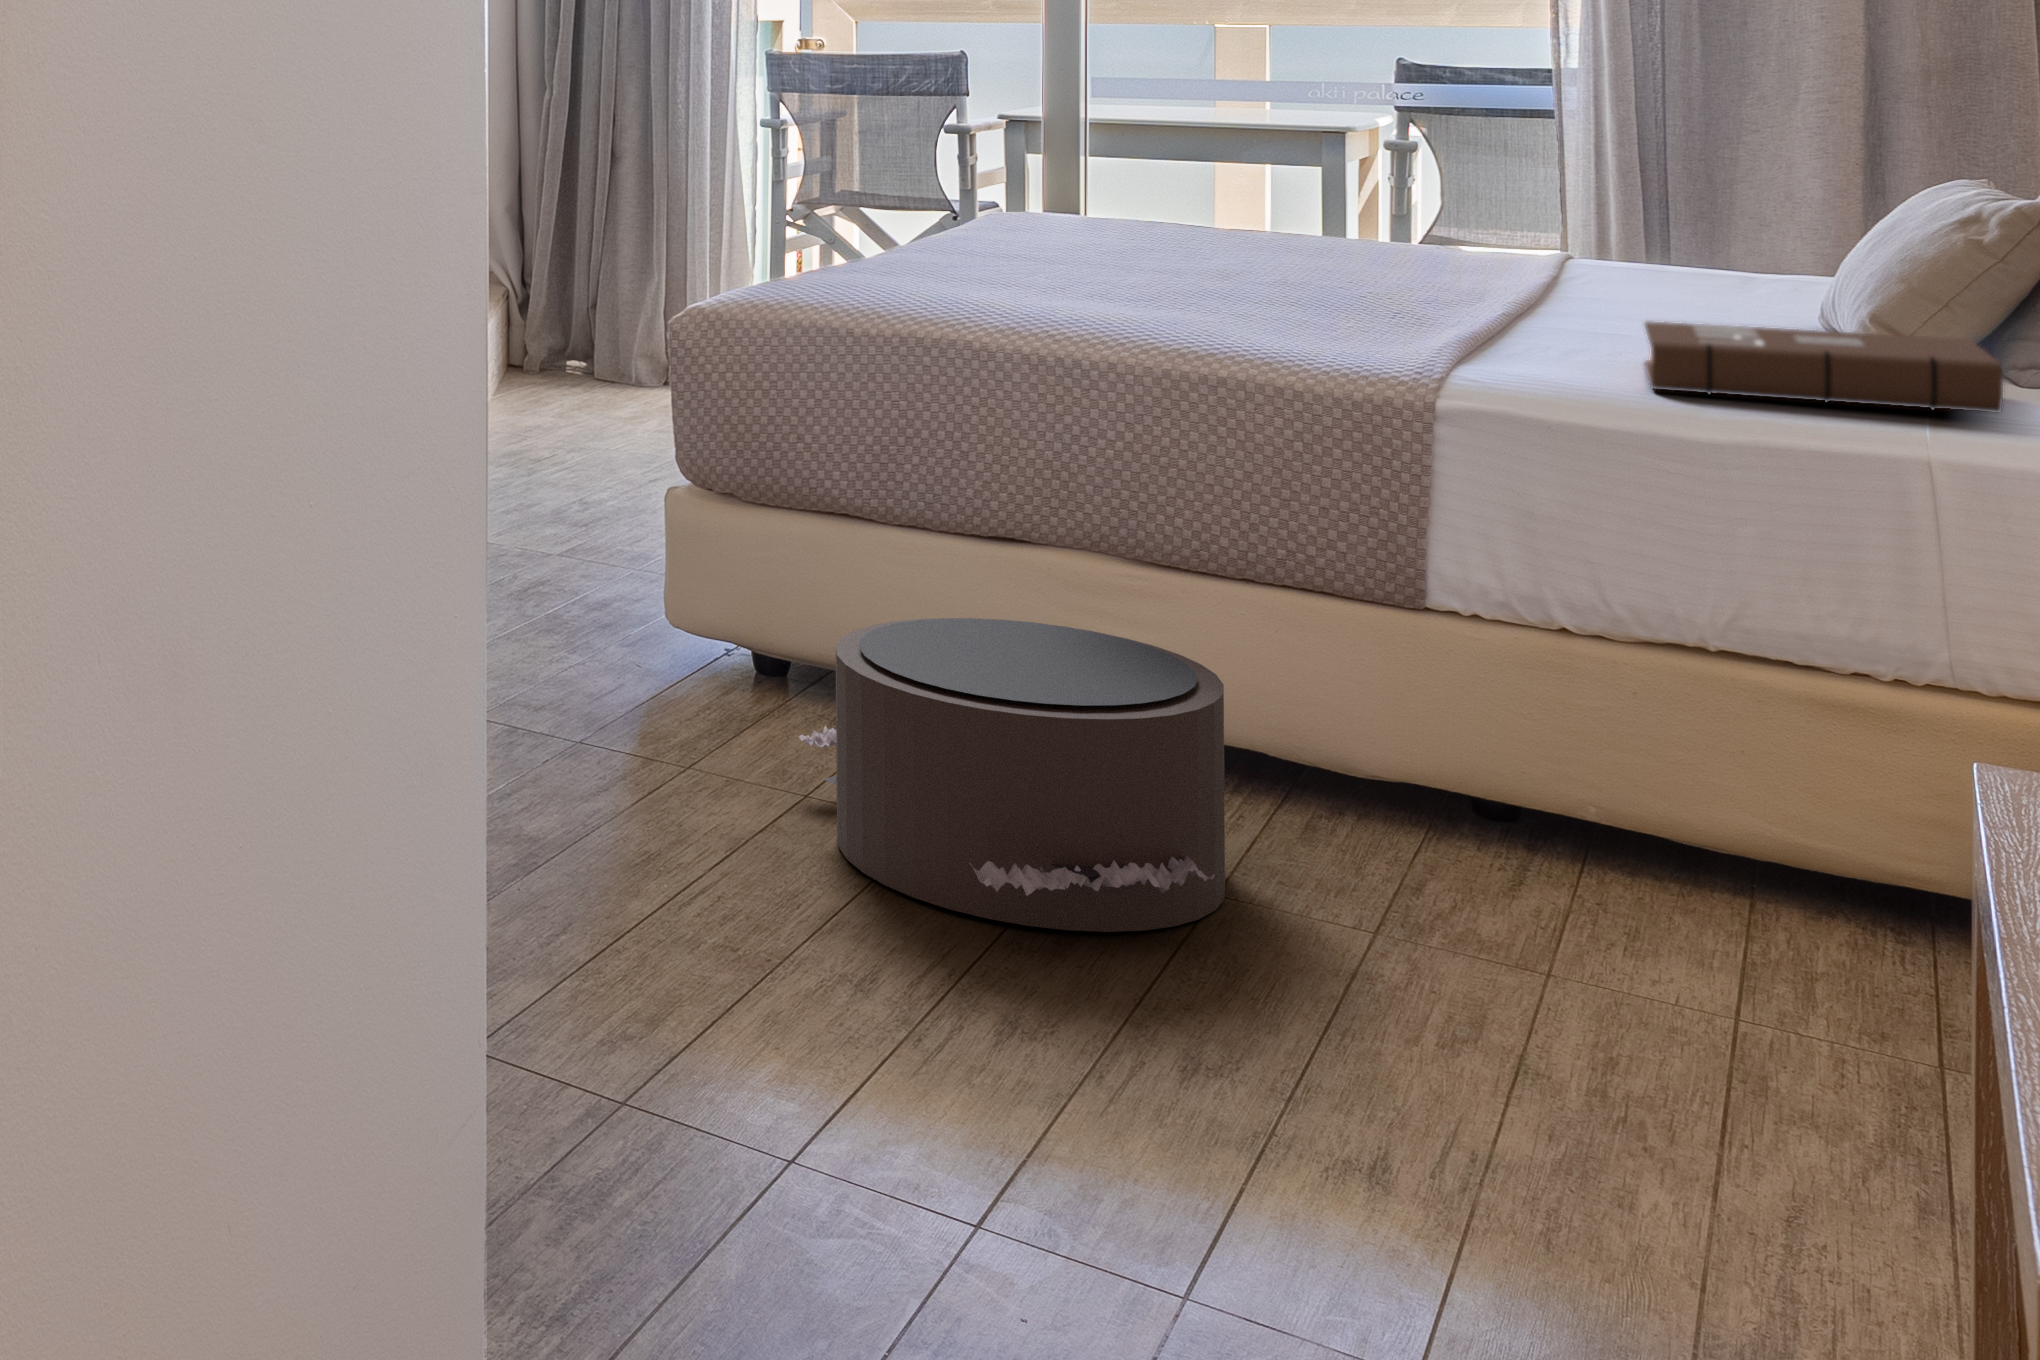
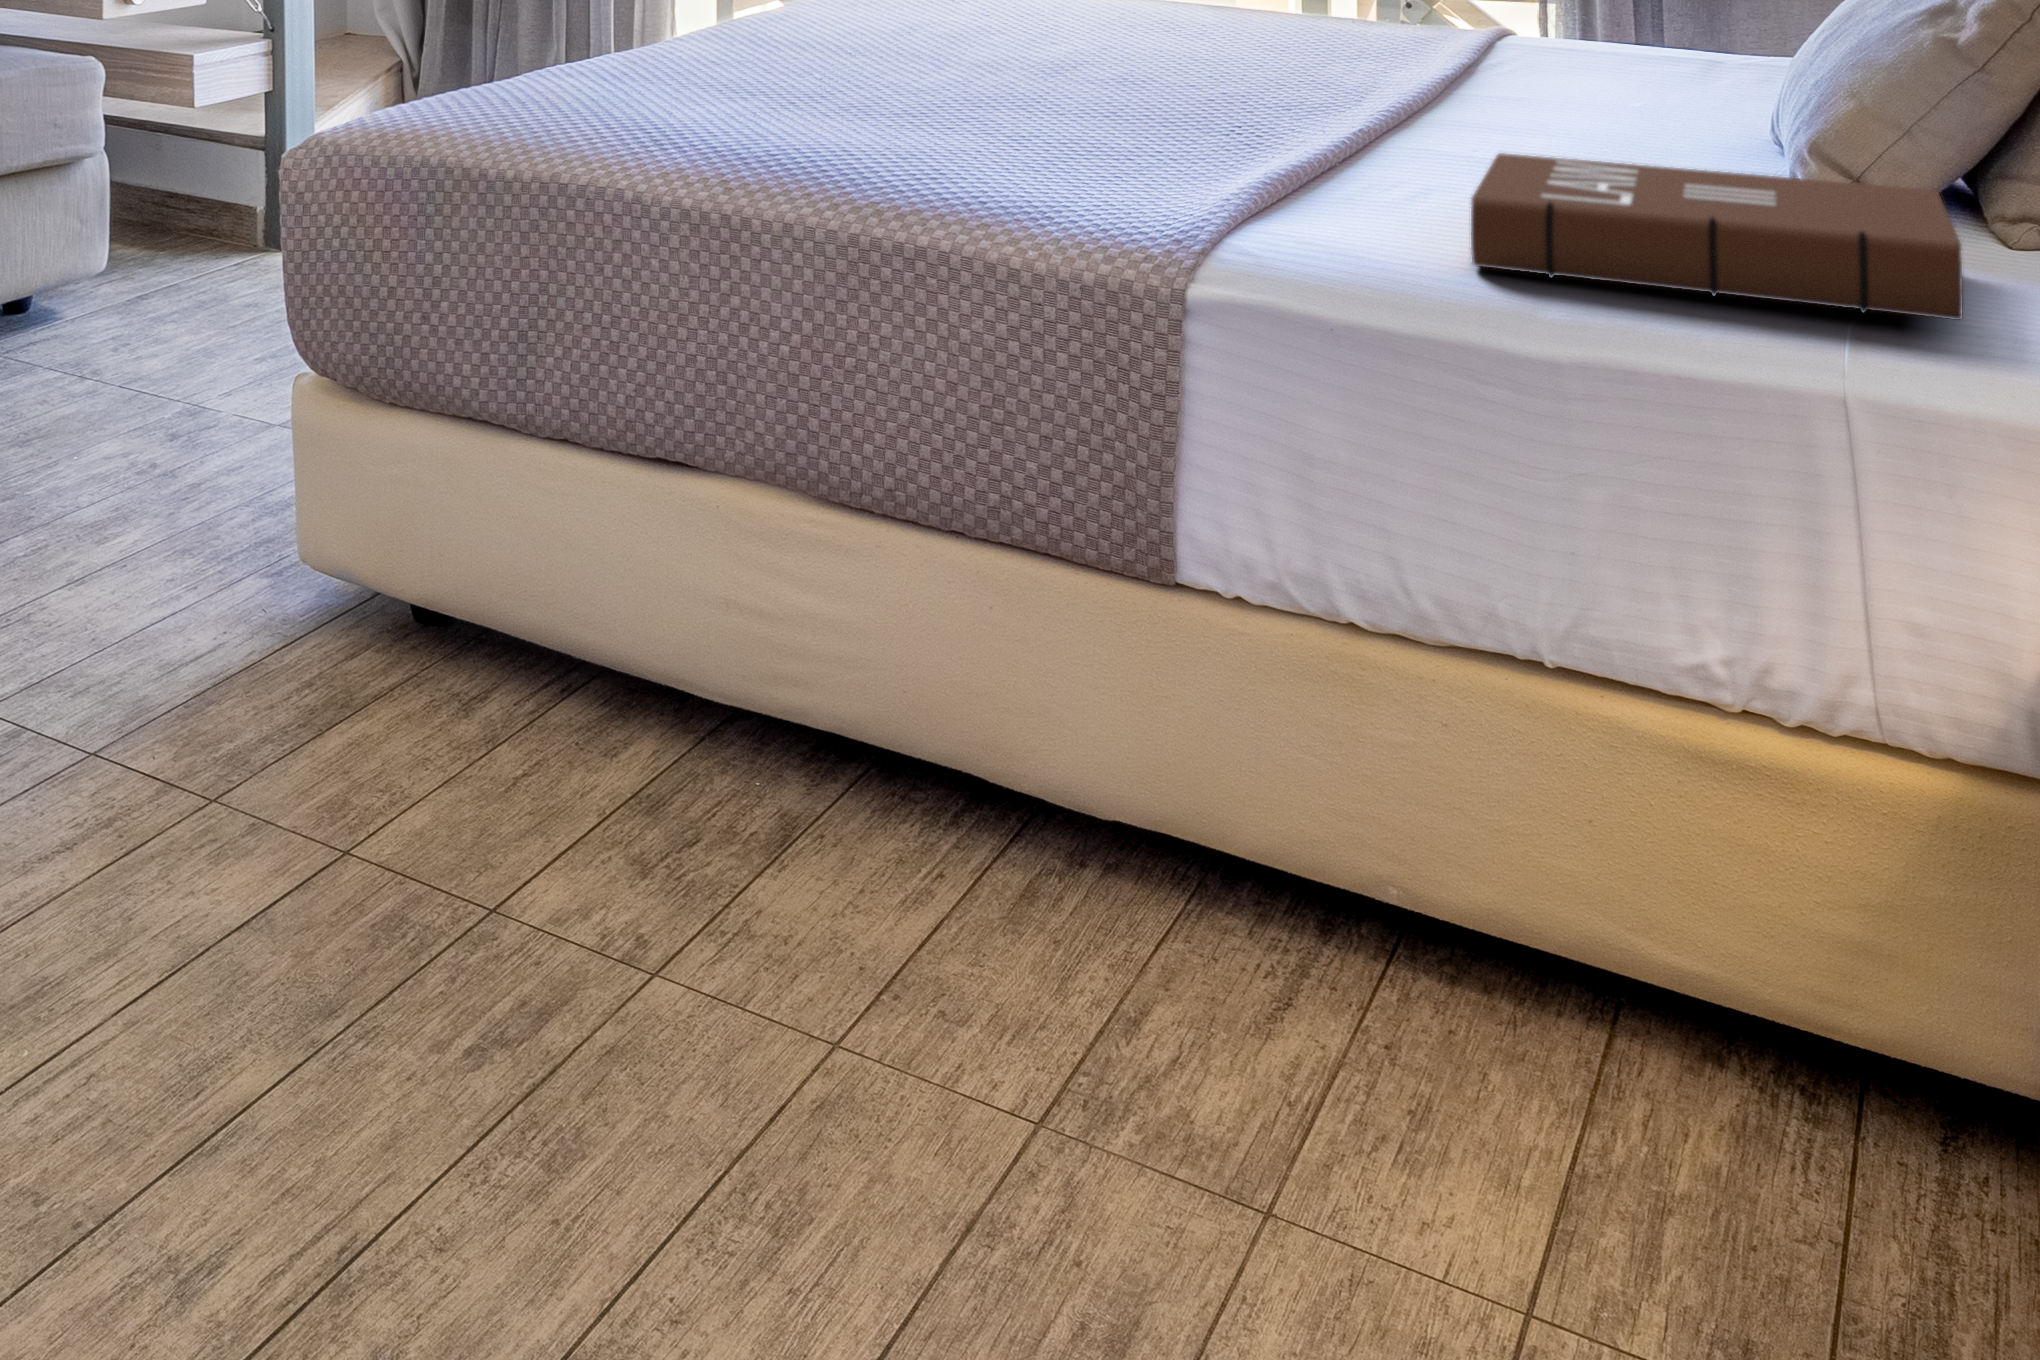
pouf: present [799,618,1225,932] -> none [305,575,838,1129]

